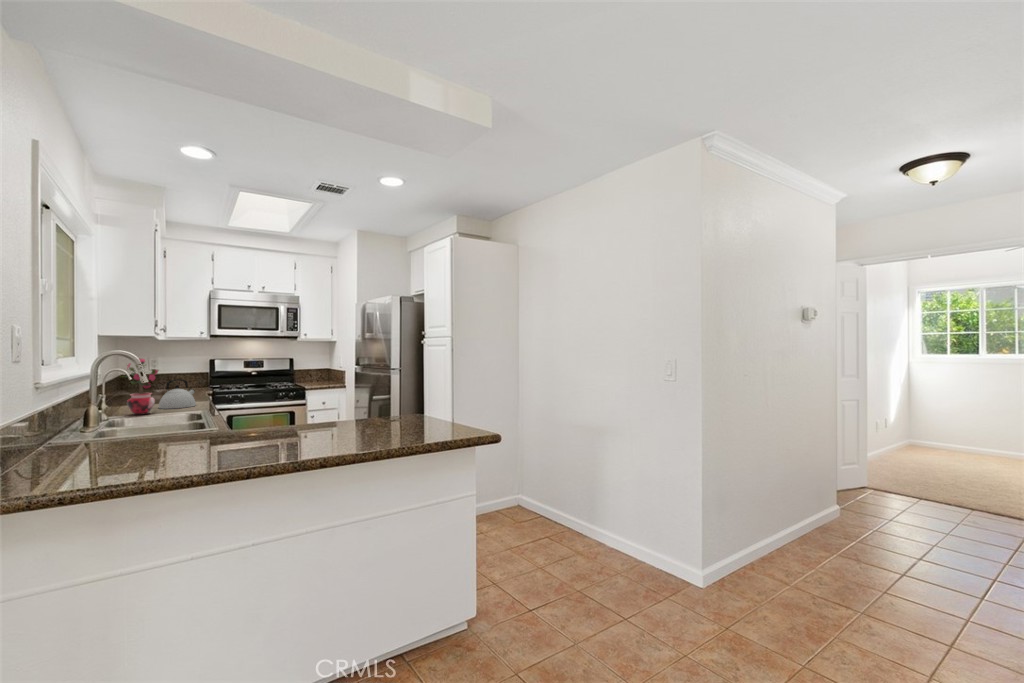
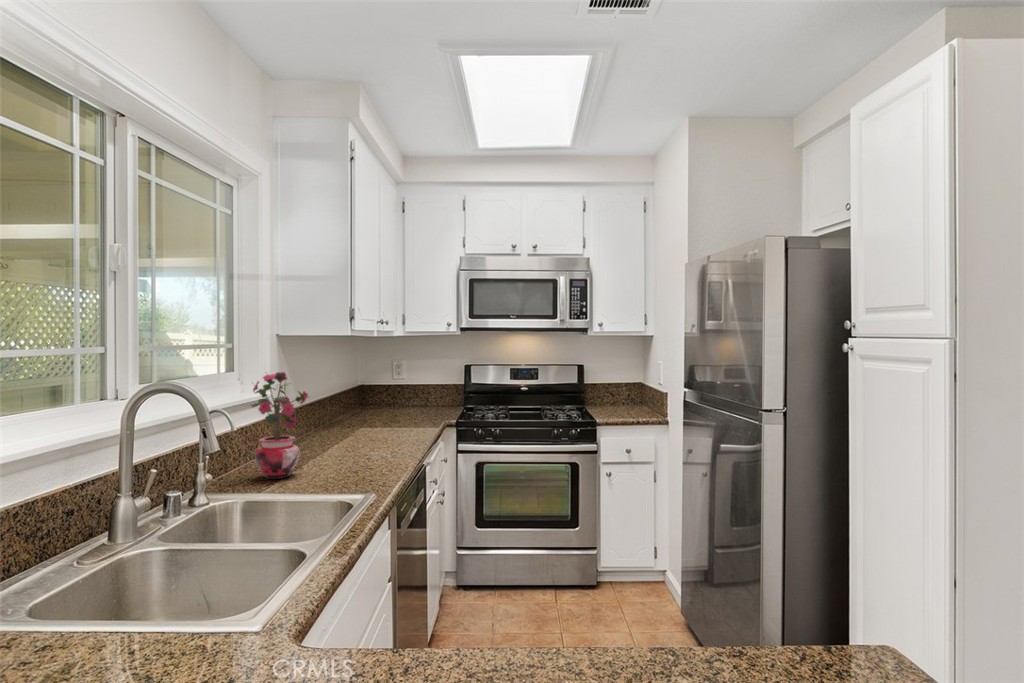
kettle: present [159,379,196,409] -> none [328,408,387,464]

